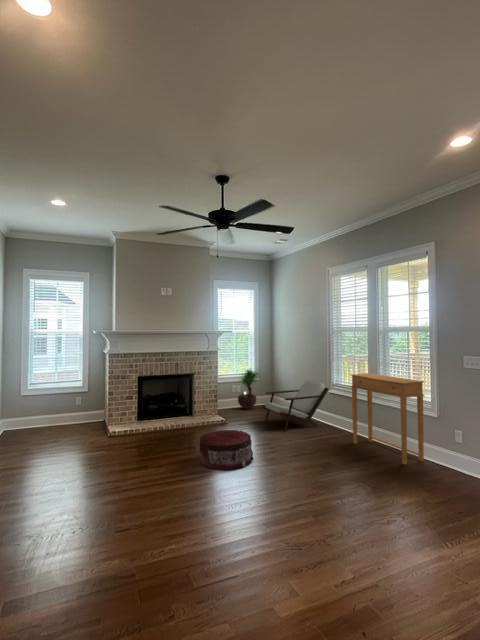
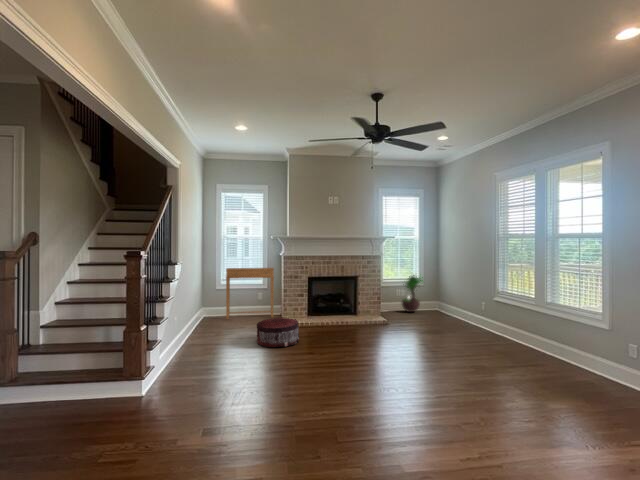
side table: present [351,373,424,465] -> present [226,268,274,319]
armchair: present [263,380,329,432] -> none [424,287,493,335]
pouf: present [199,430,254,470] -> present [257,318,299,347]

